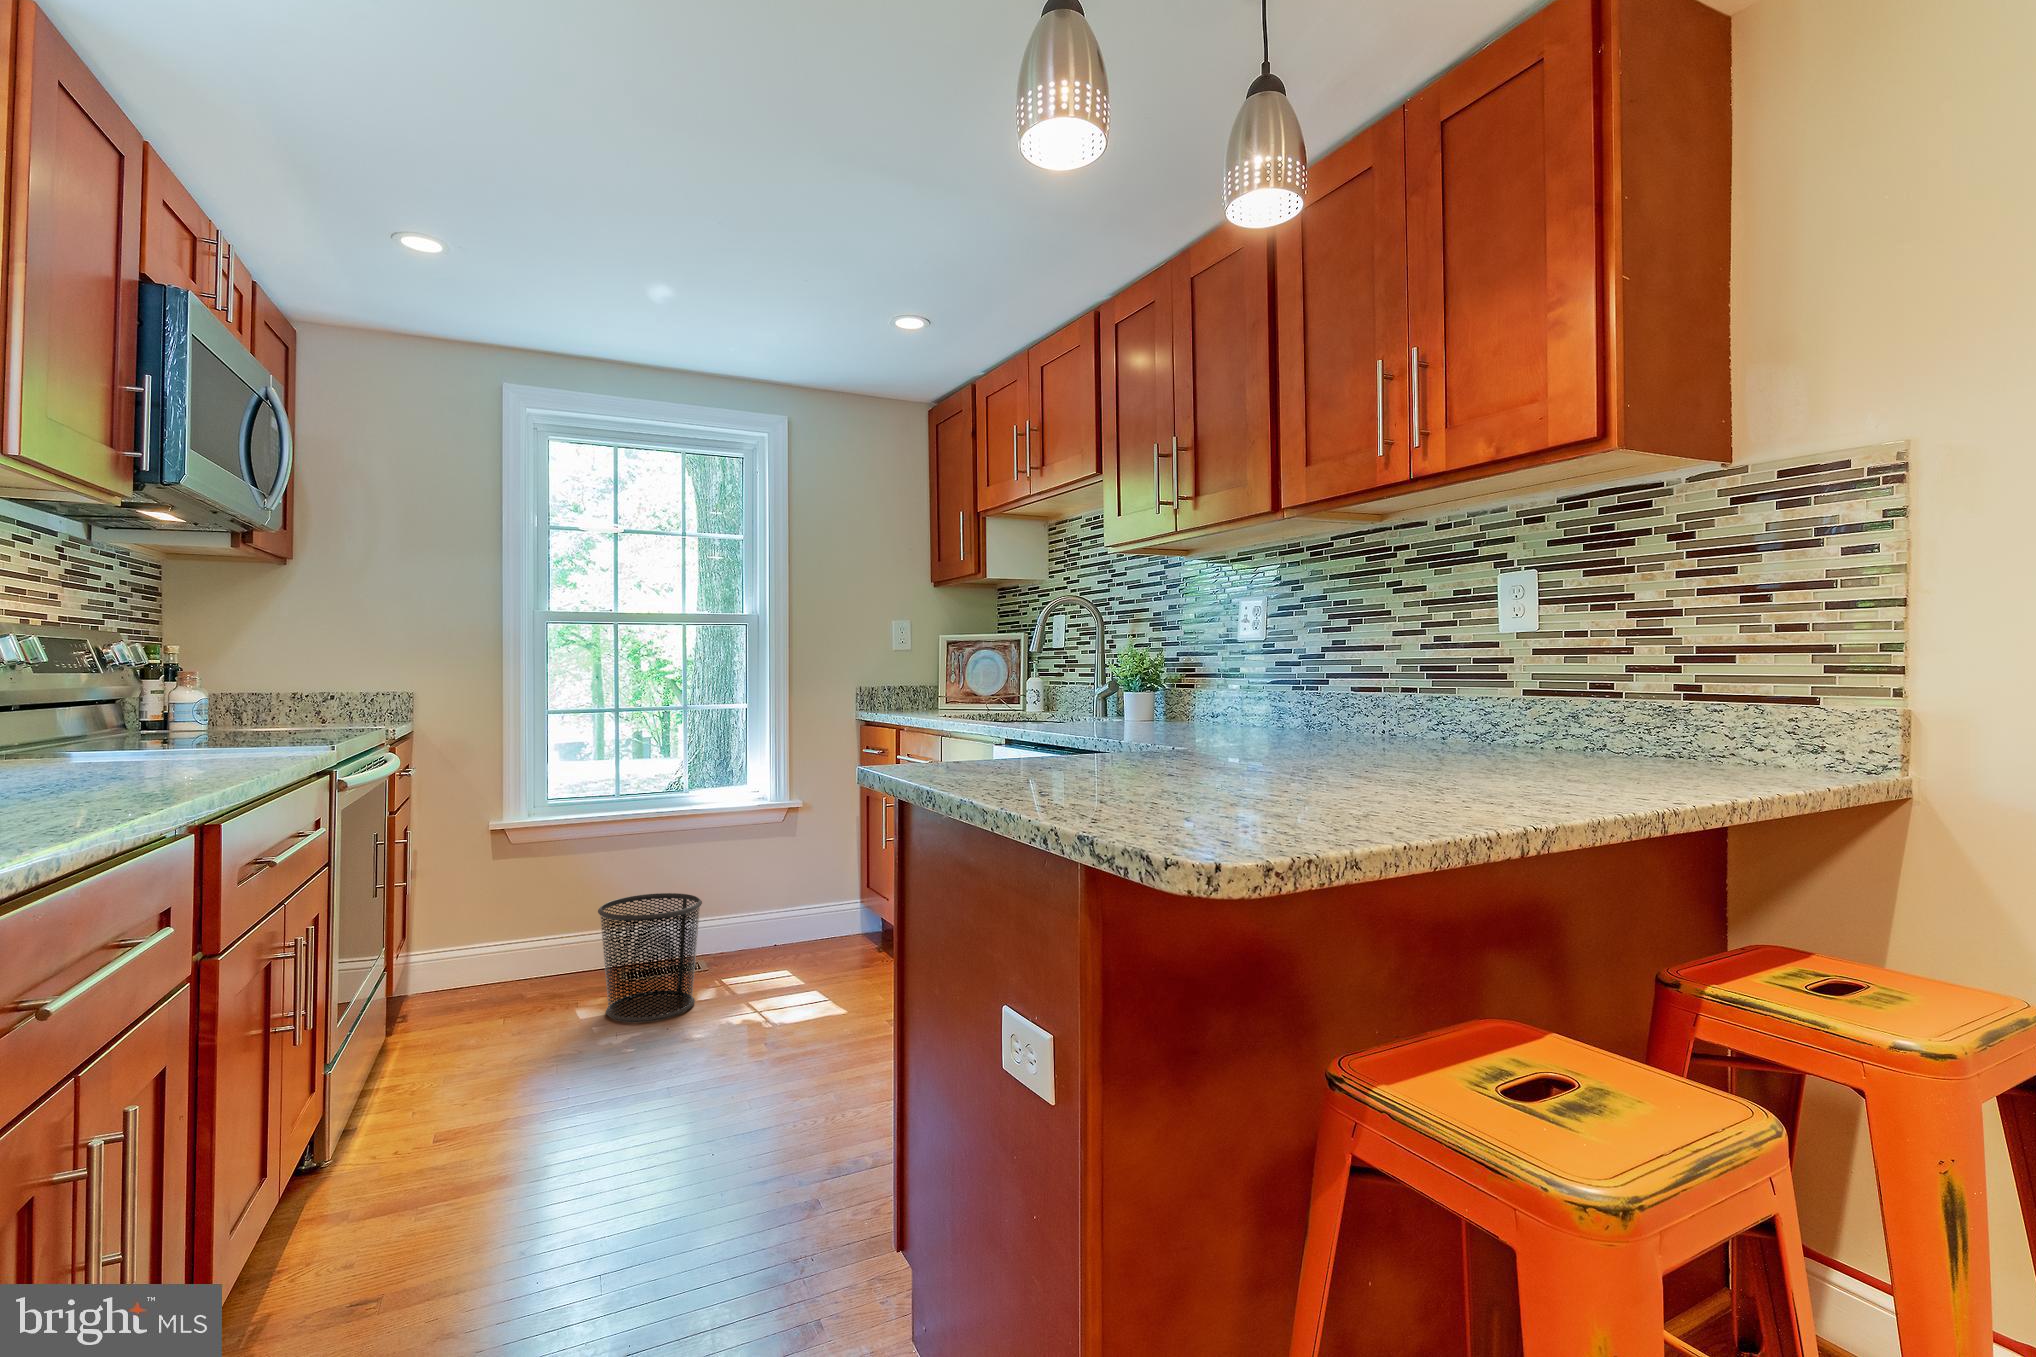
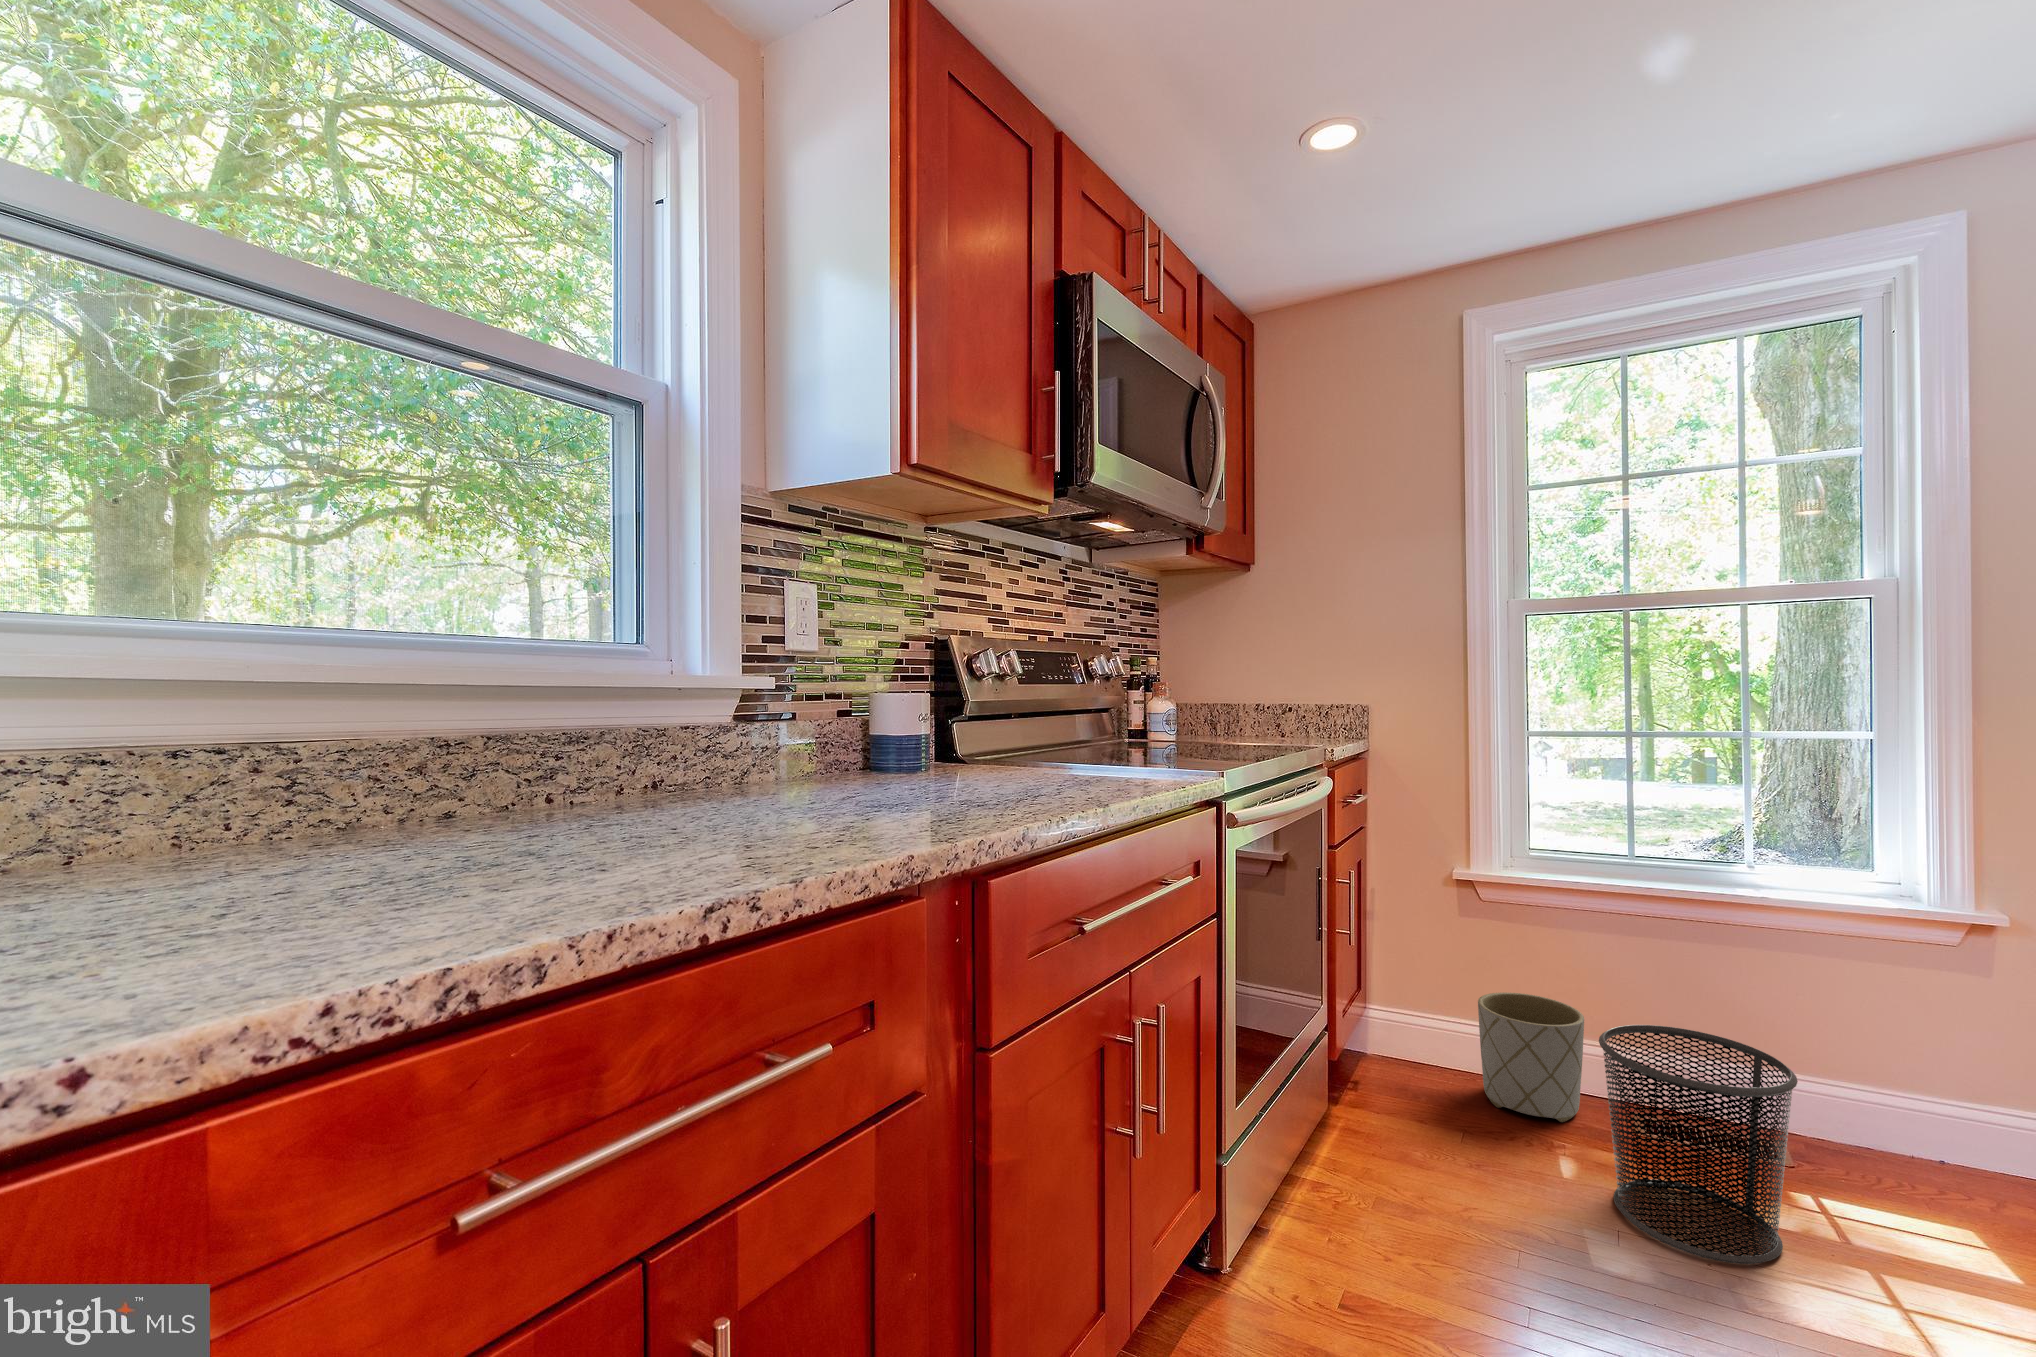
planter: none [512,907,588,994] -> present [1478,992,1584,1122]

